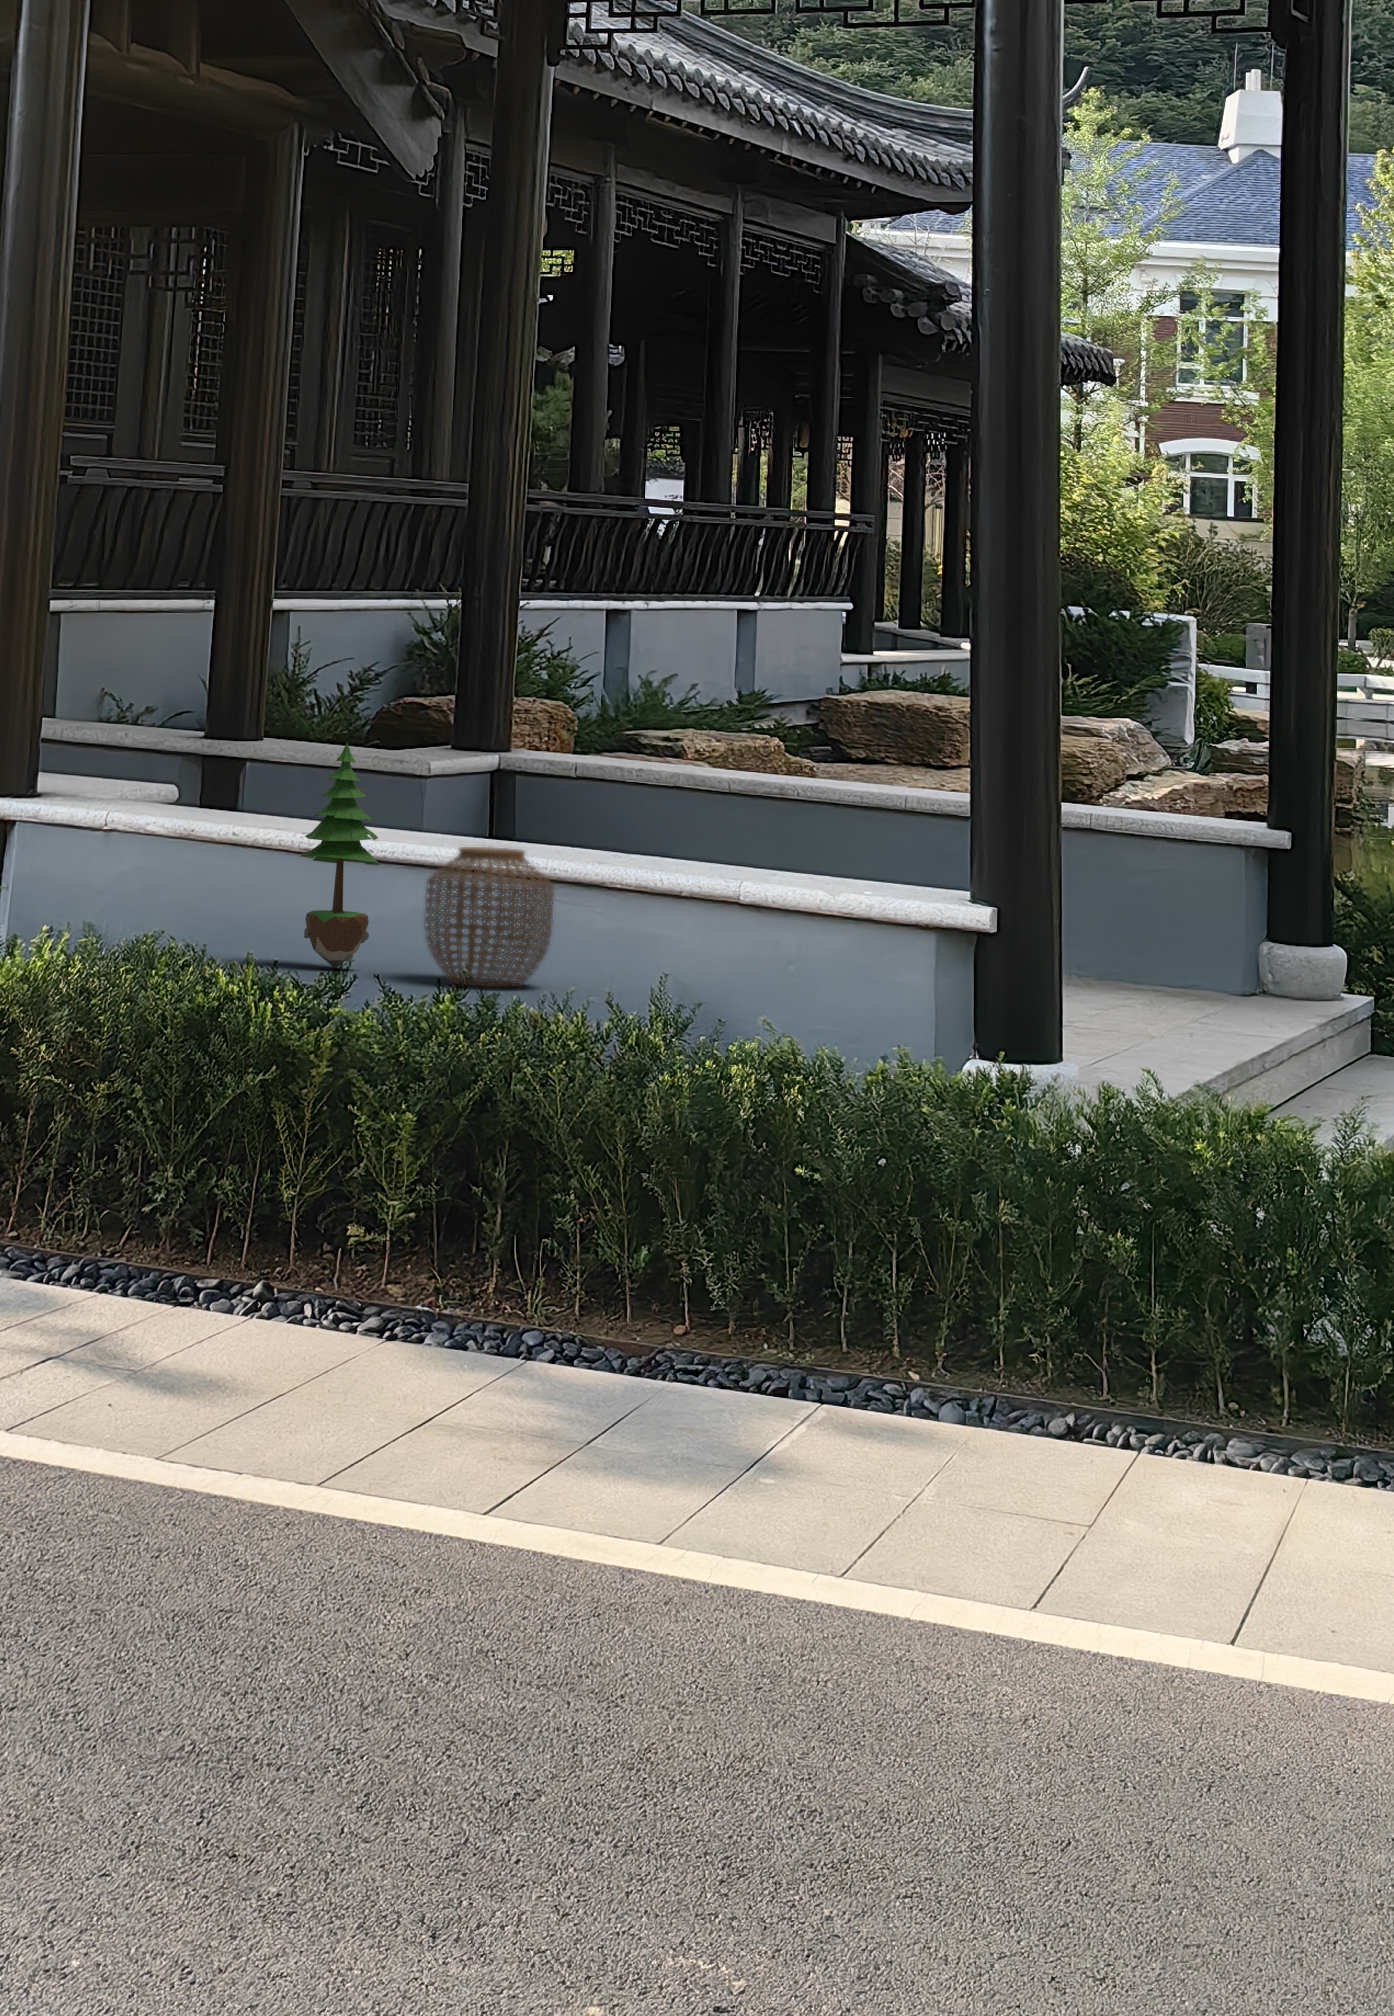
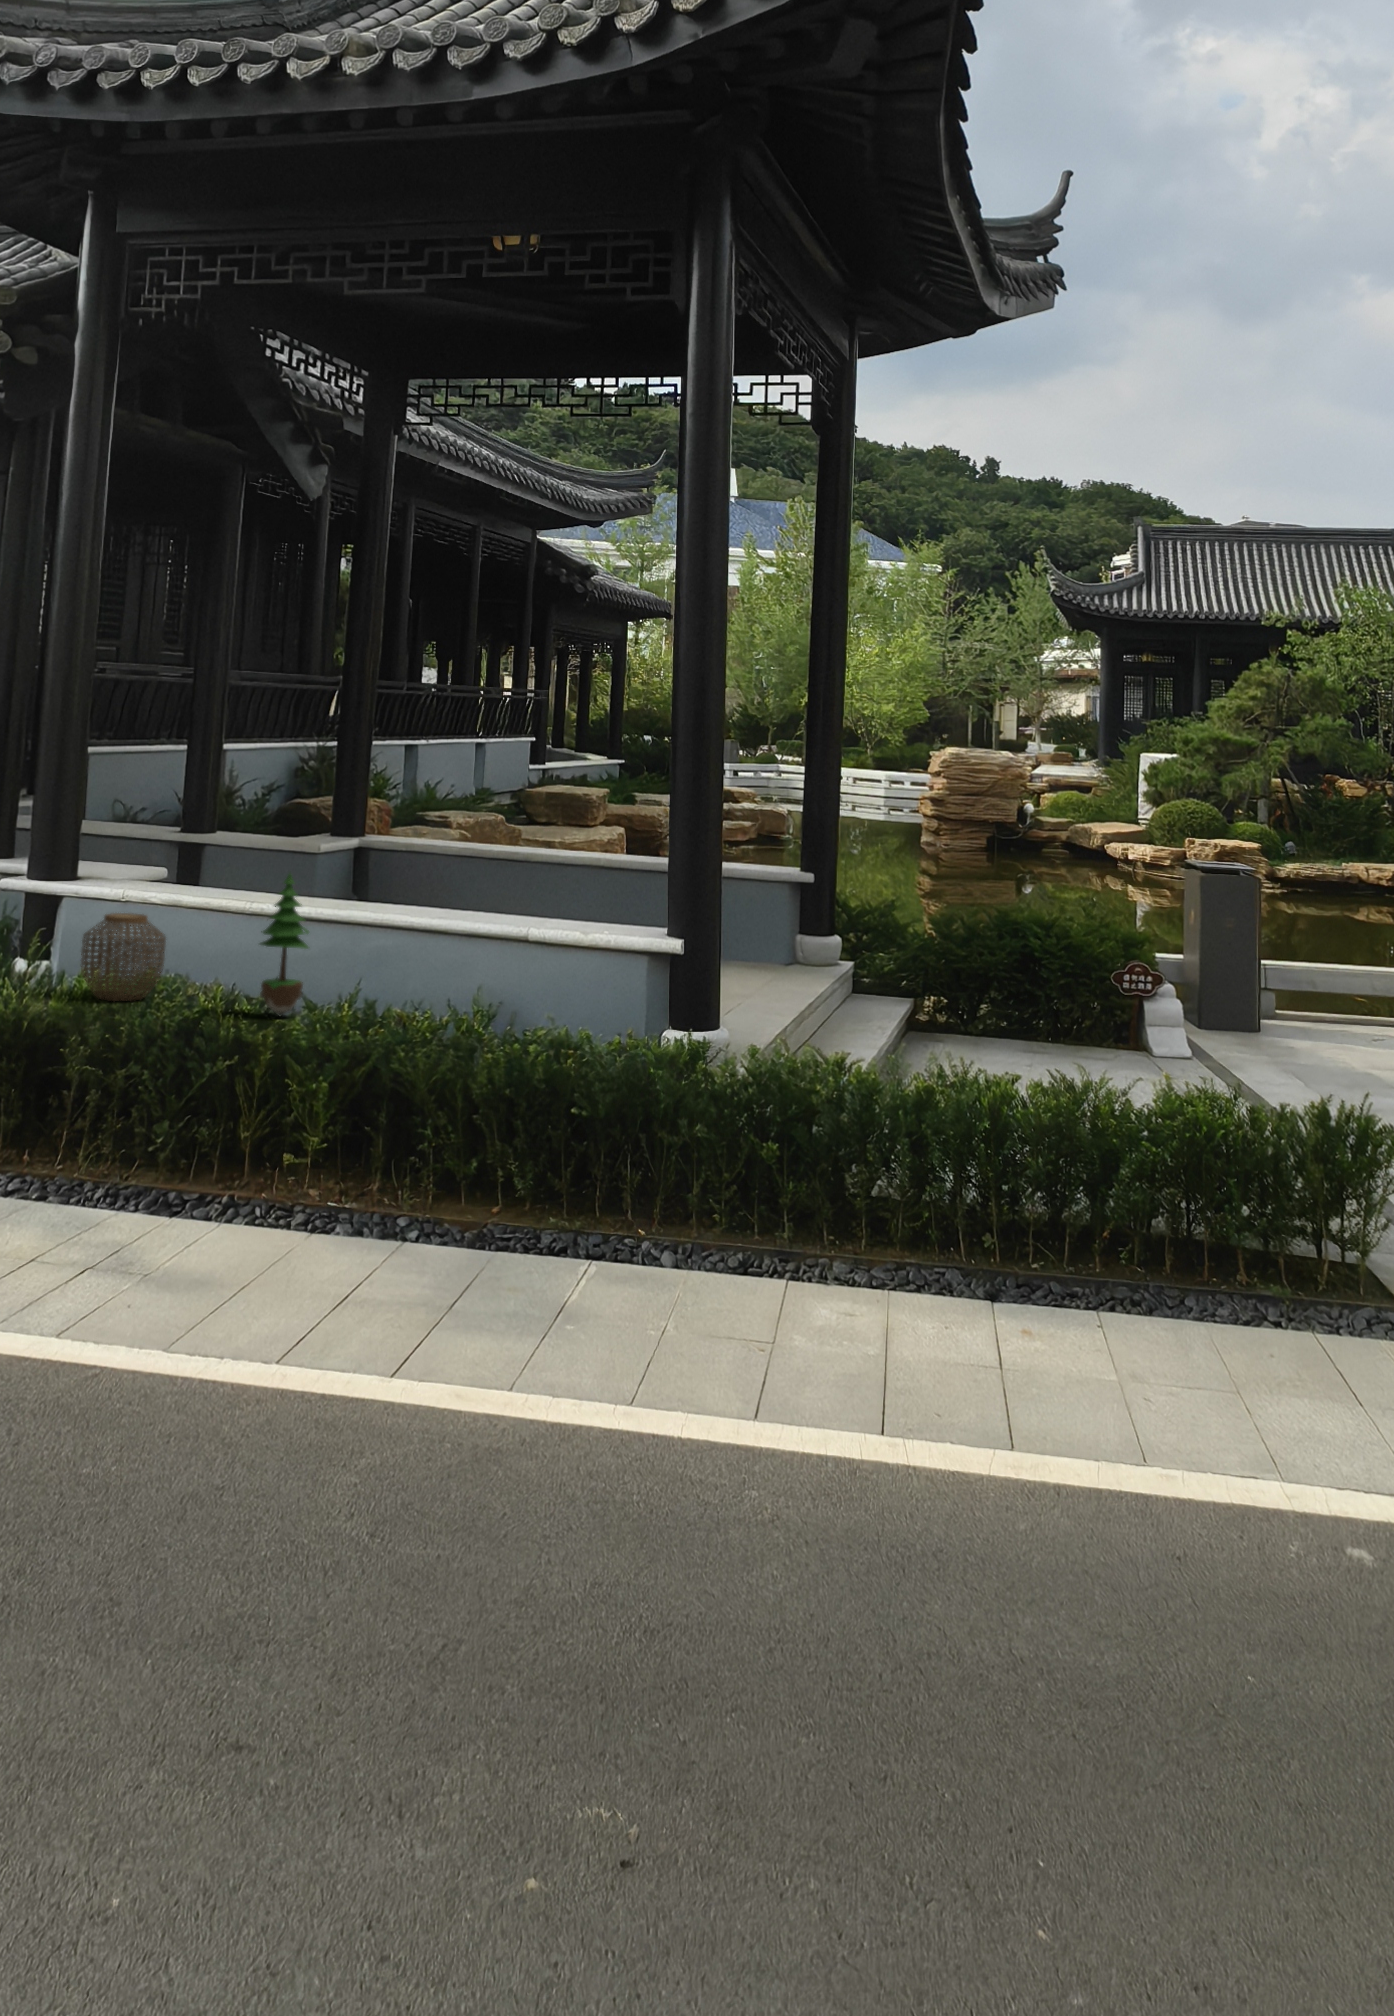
woven basket: present [424,847,553,987] -> present [81,913,166,1001]

